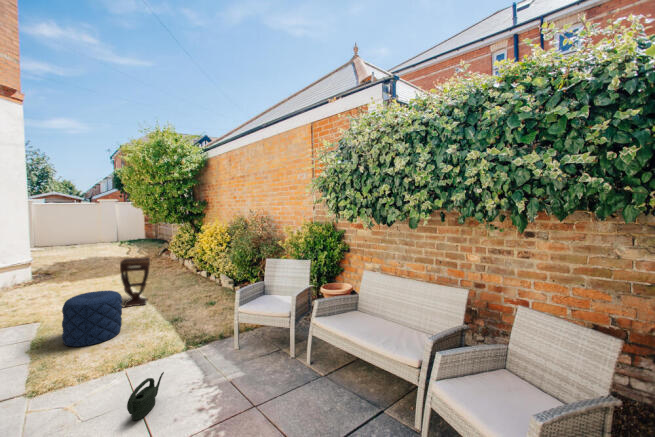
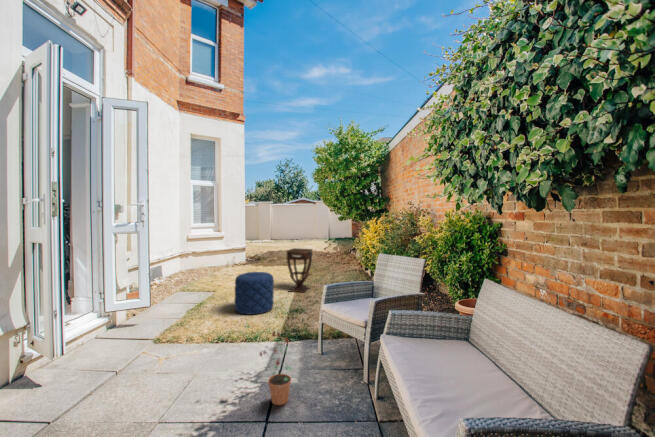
potted plant: none [198,345,236,416] -> present [260,331,292,405]
watering can: present [127,372,164,420] -> none [217,347,258,379]

